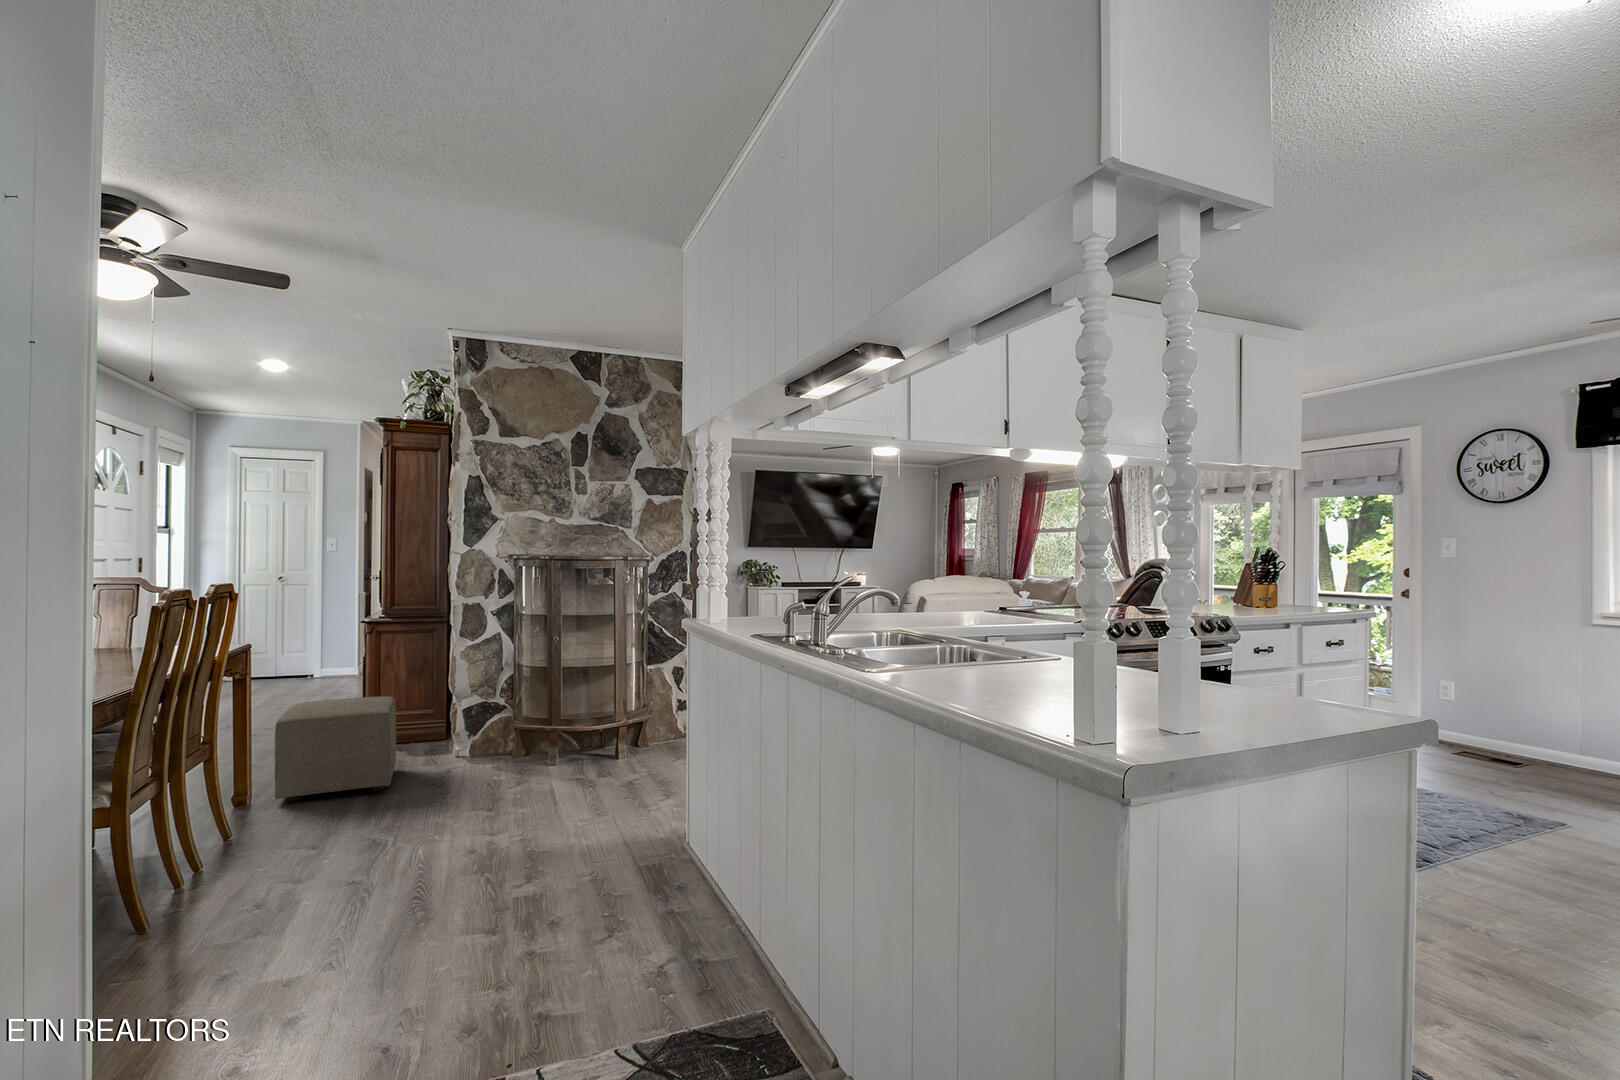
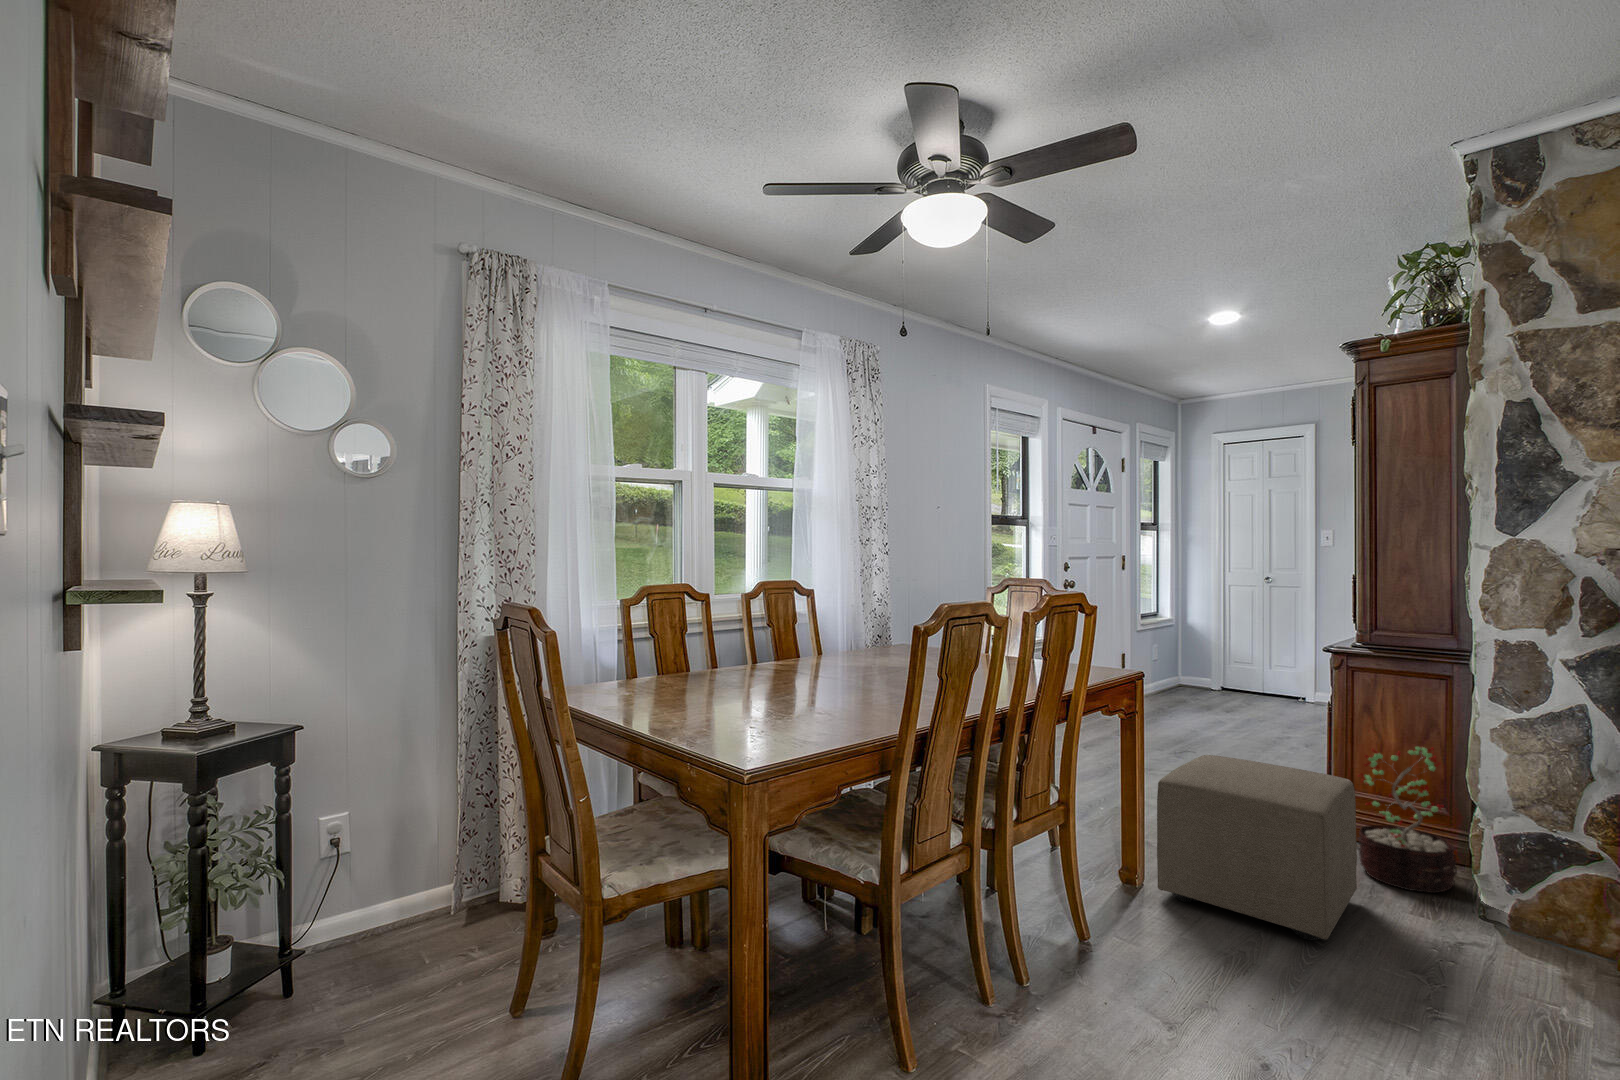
decorative plant: none [391,671,443,758] -> present [1357,746,1457,893]

